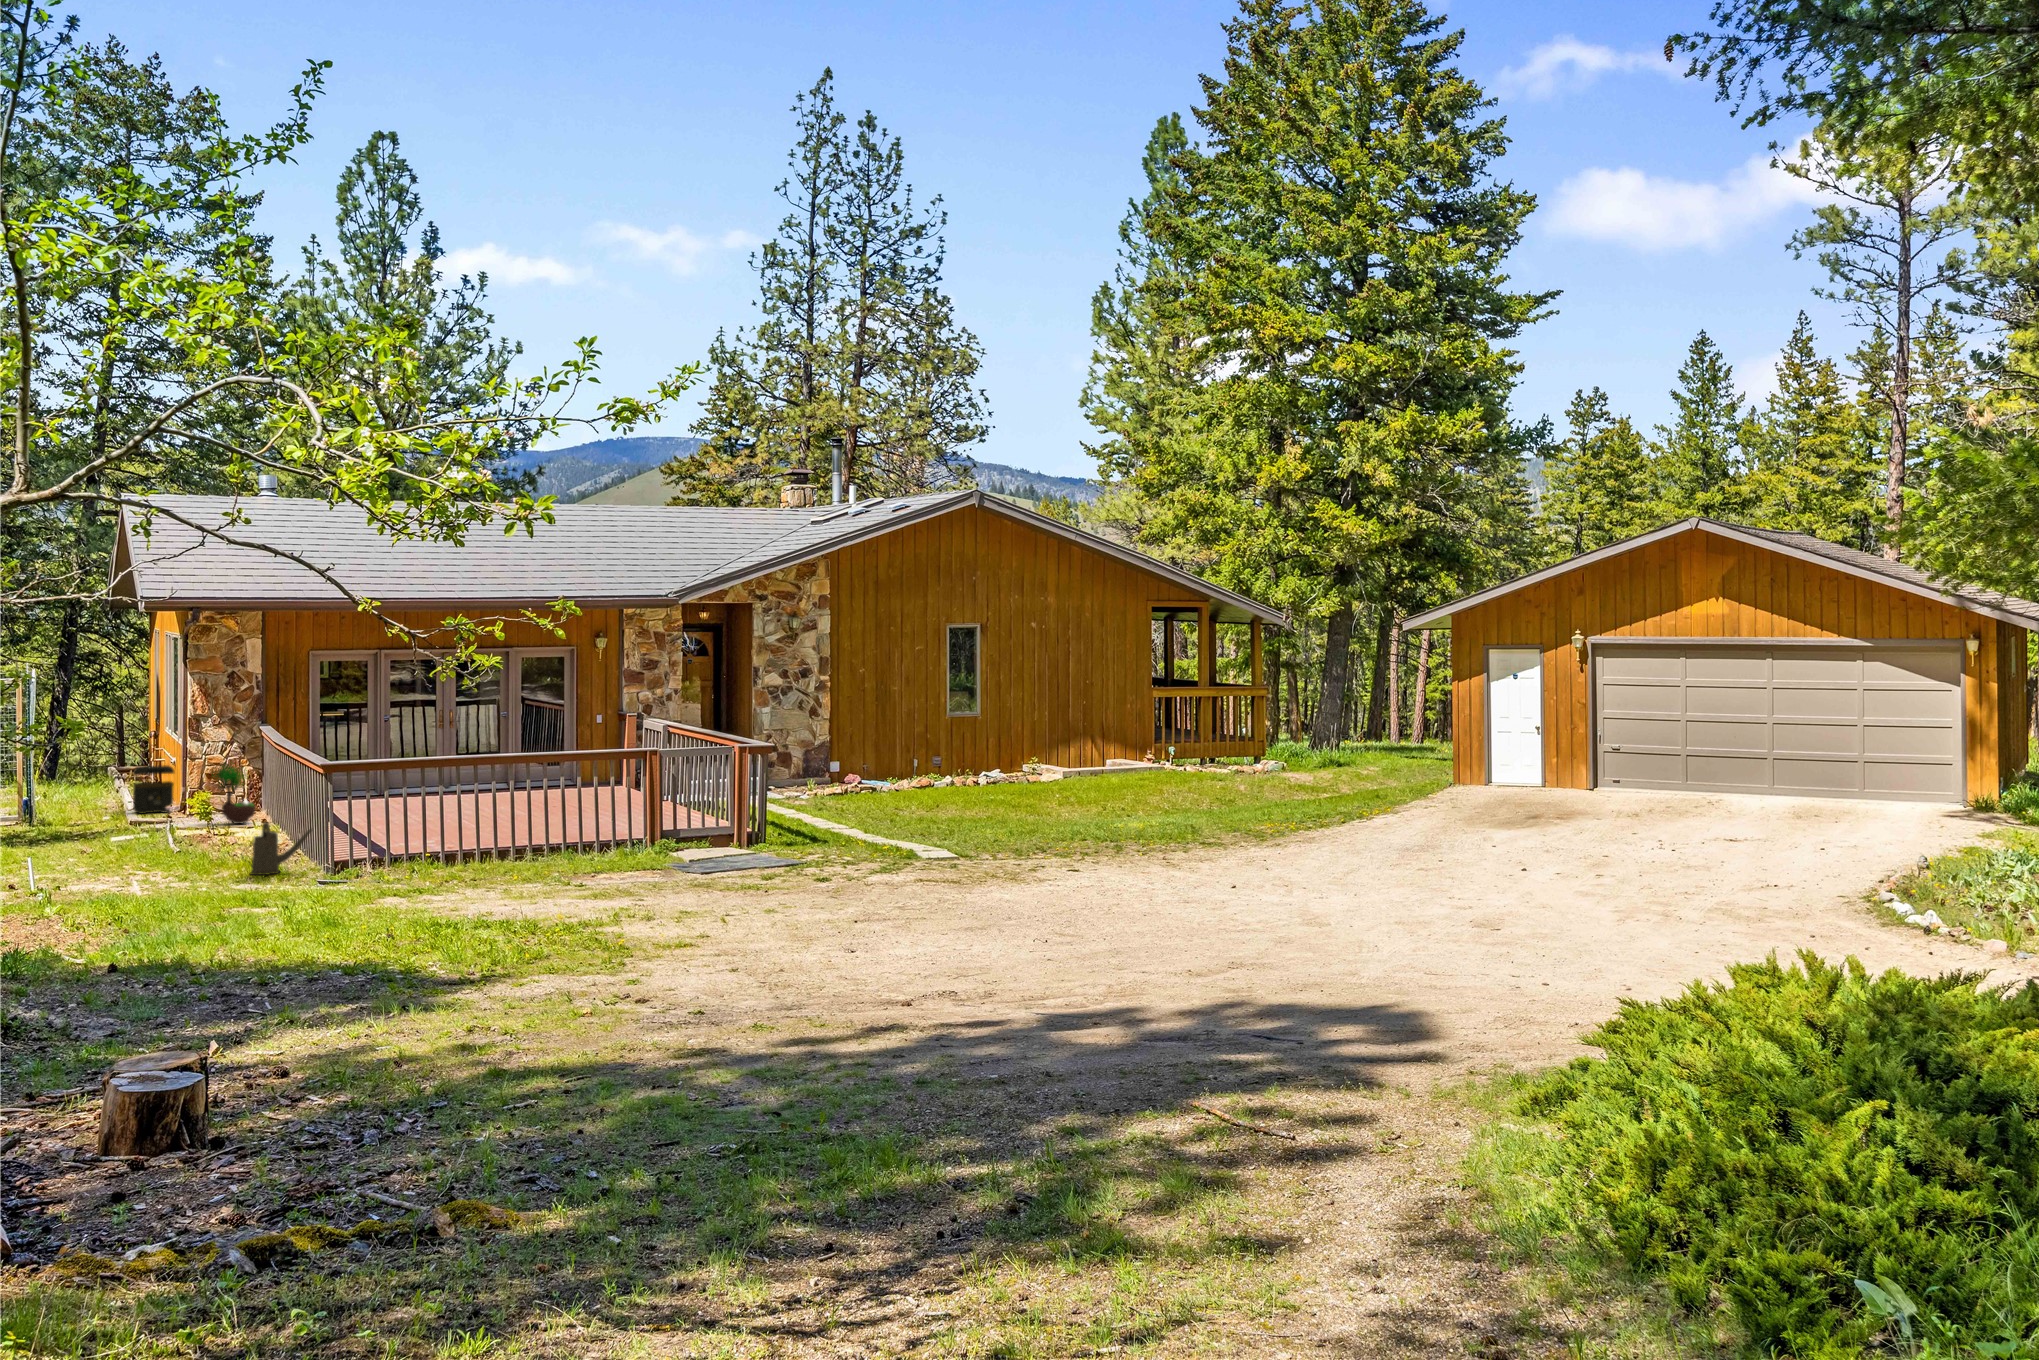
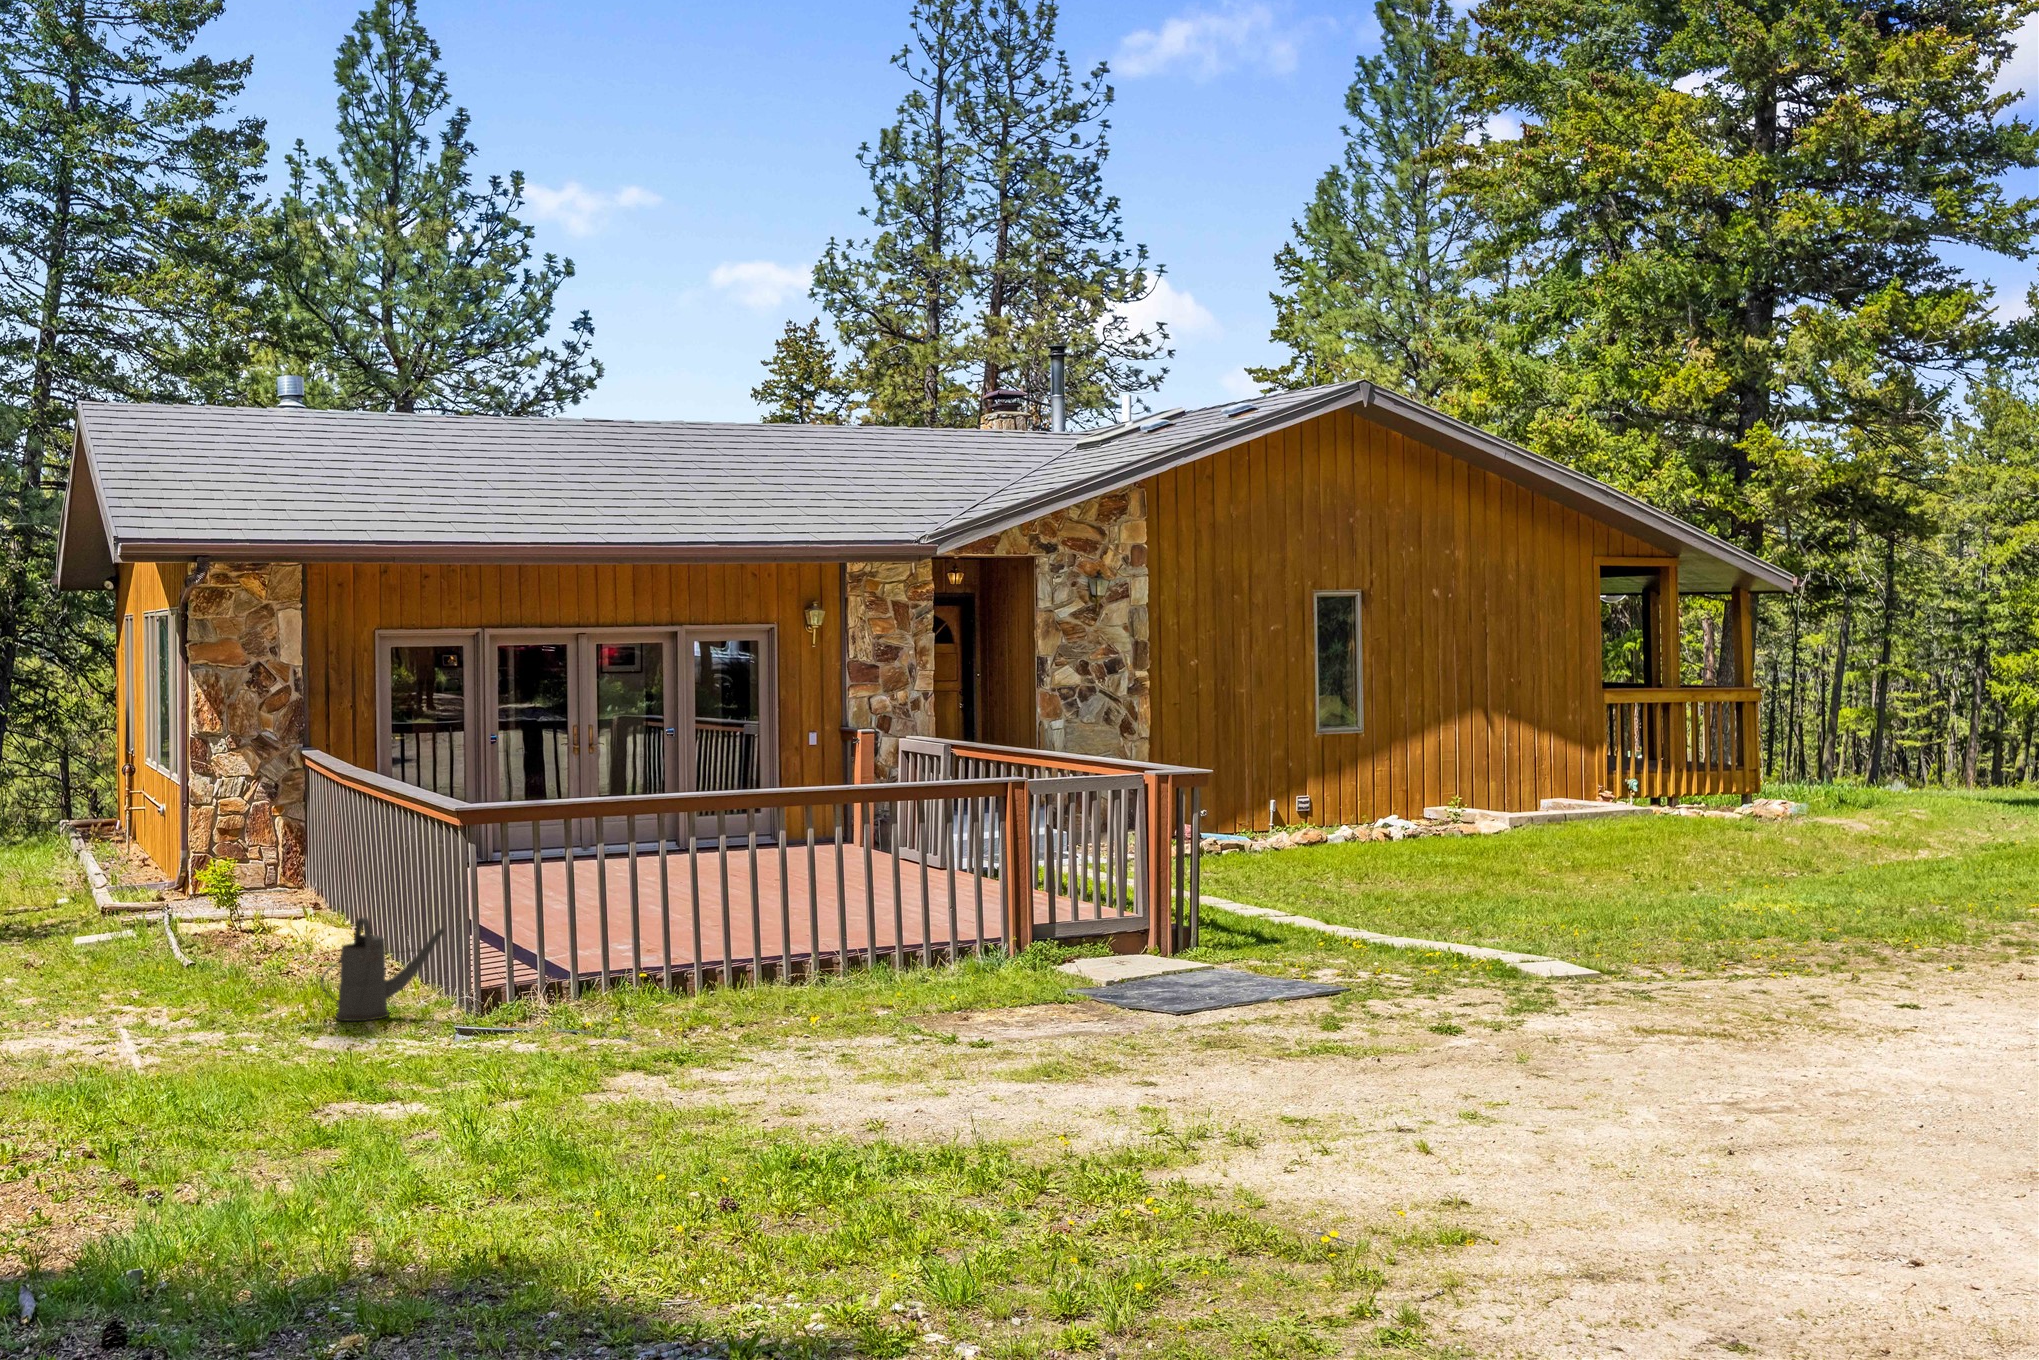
potted tree: present [212,763,256,824] -> none [224,804,295,912]
toolbox: present [133,765,174,814] -> none [101,818,164,895]

